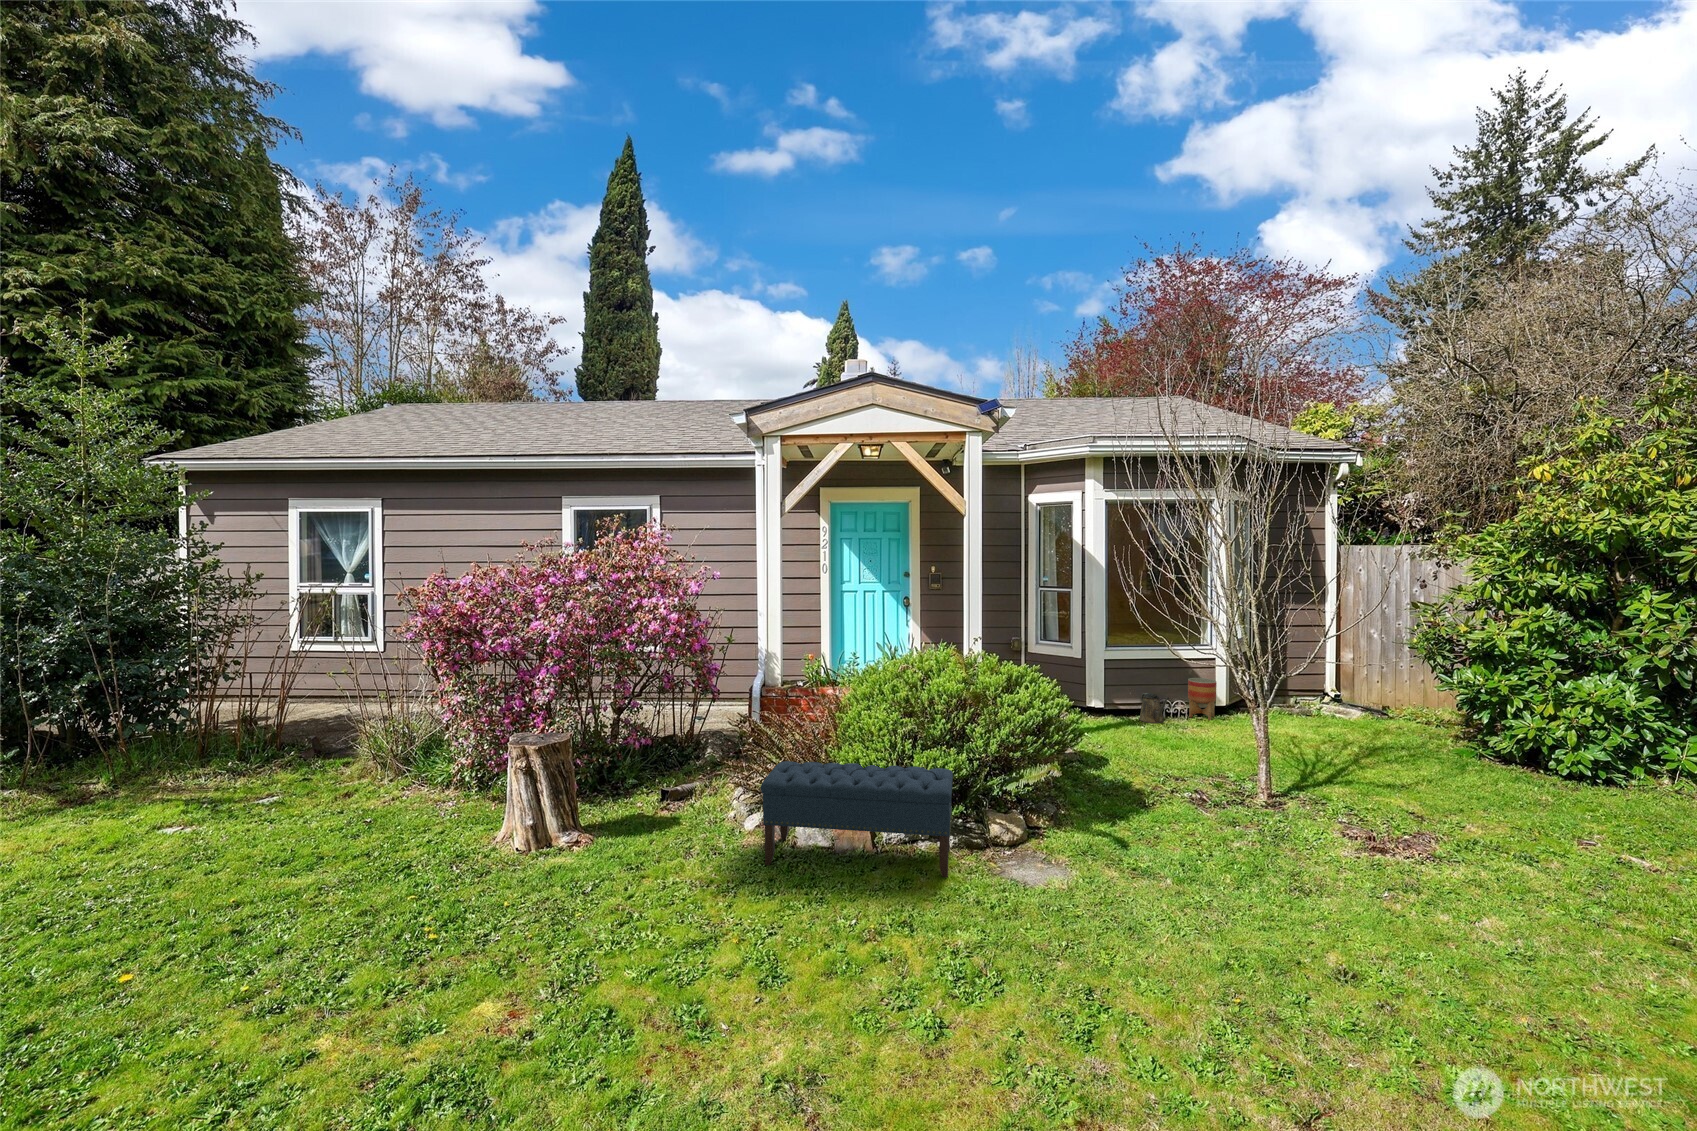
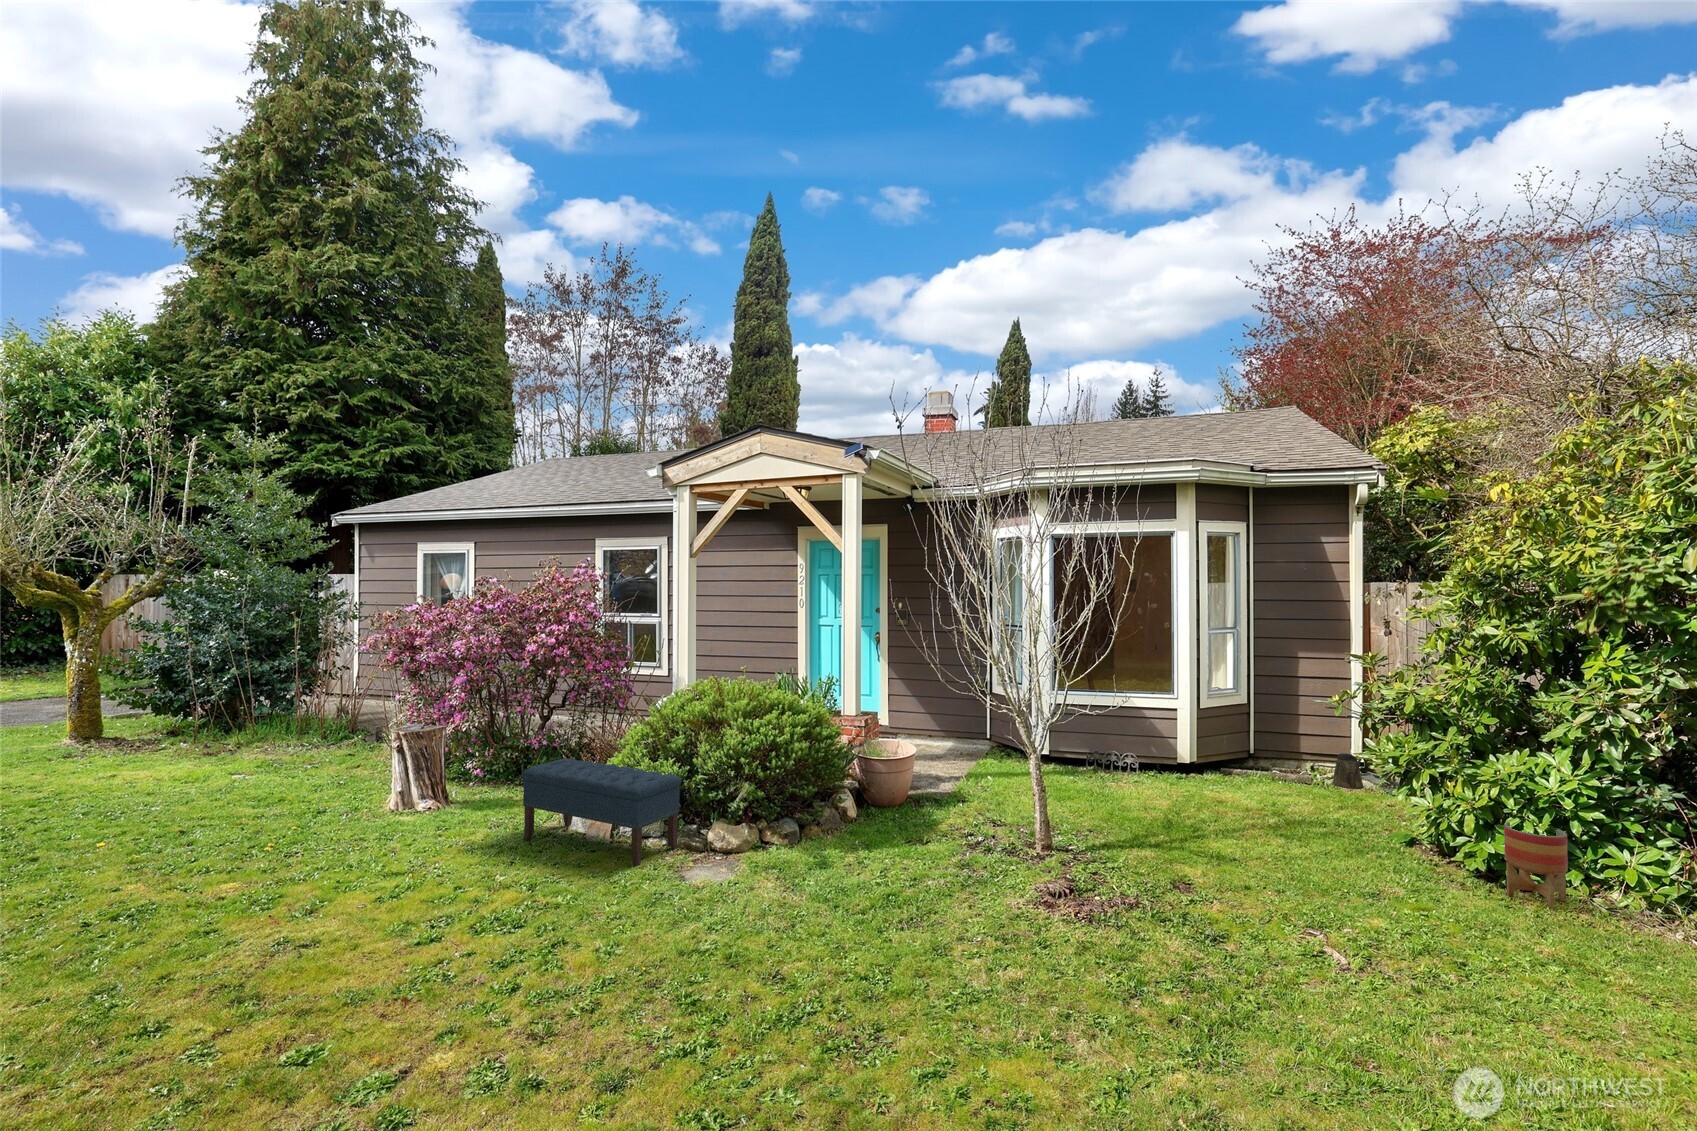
planter: present [1188,678,1217,720] -> present [1504,822,1568,908]
watering can: present [1139,693,1169,723] -> present [1332,753,1364,789]

